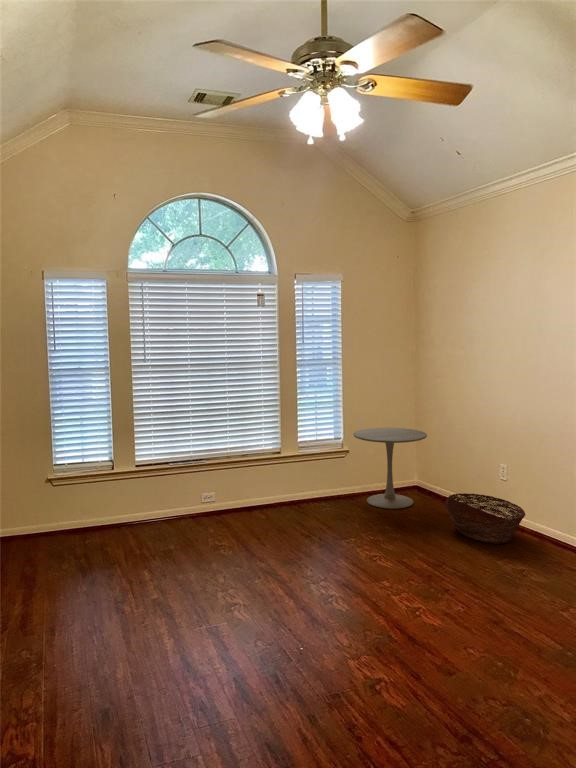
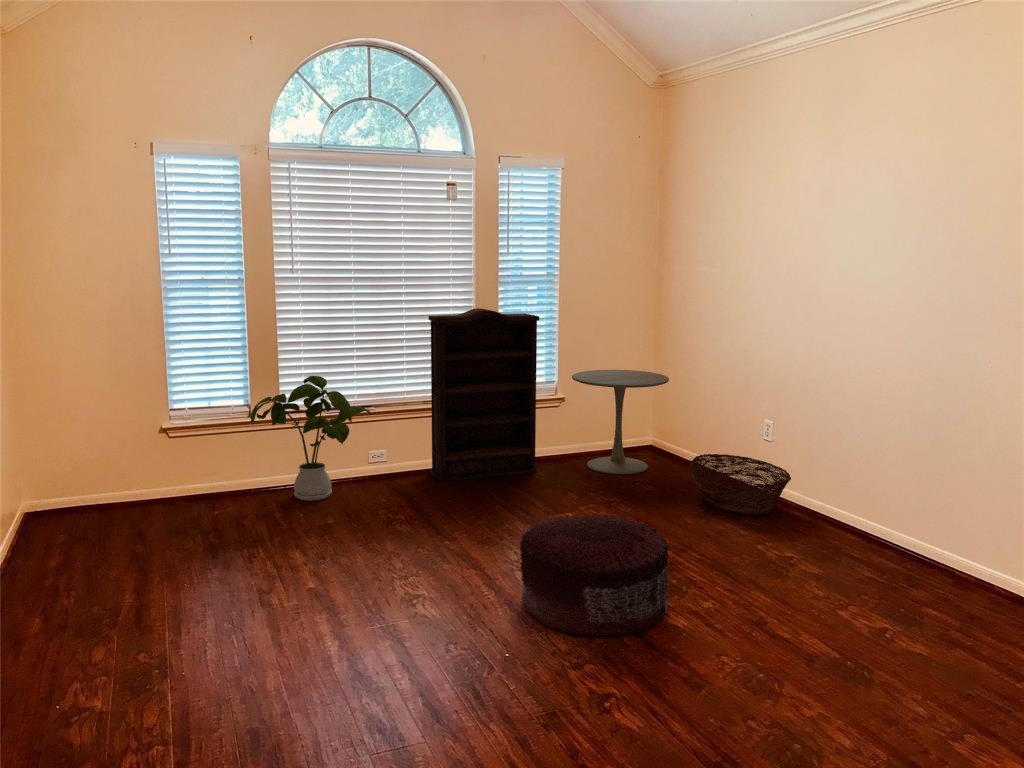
bookshelf: none [245,385,329,516] -> present [429,308,539,482]
house plant: none [113,439,202,533] -> present [250,376,370,501]
pouf: none [308,549,429,657] -> present [520,513,669,636]

